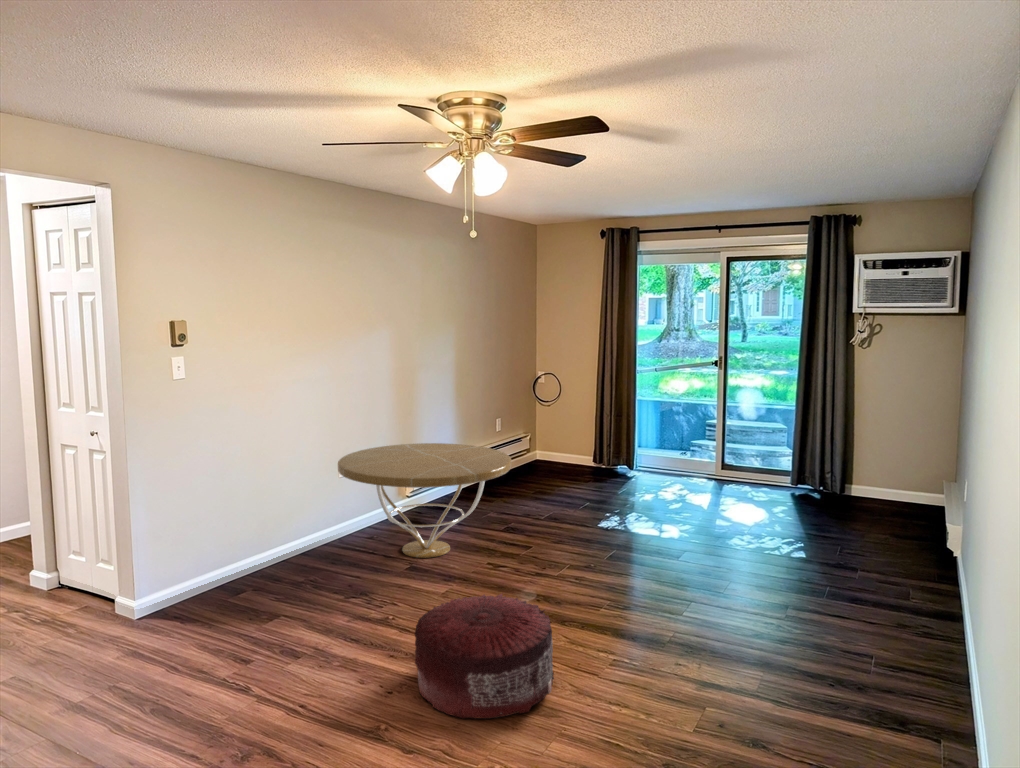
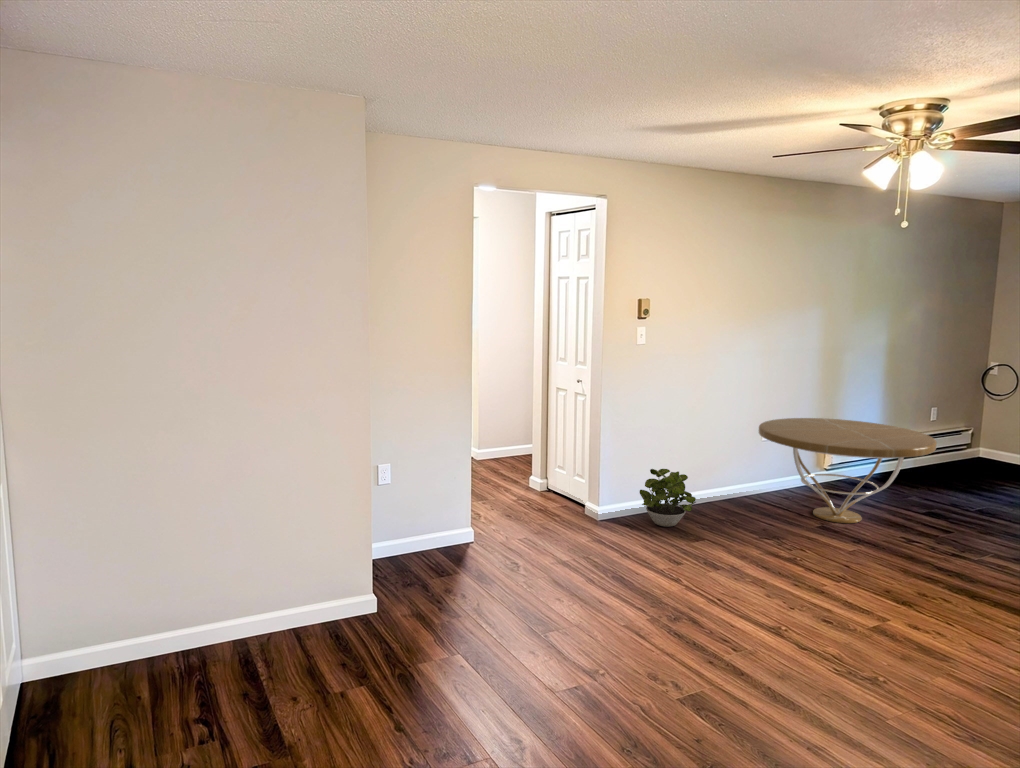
potted plant: none [192,533,269,609] -> present [640,469,696,527]
pouf: present [415,594,554,719] -> none [817,548,957,655]

